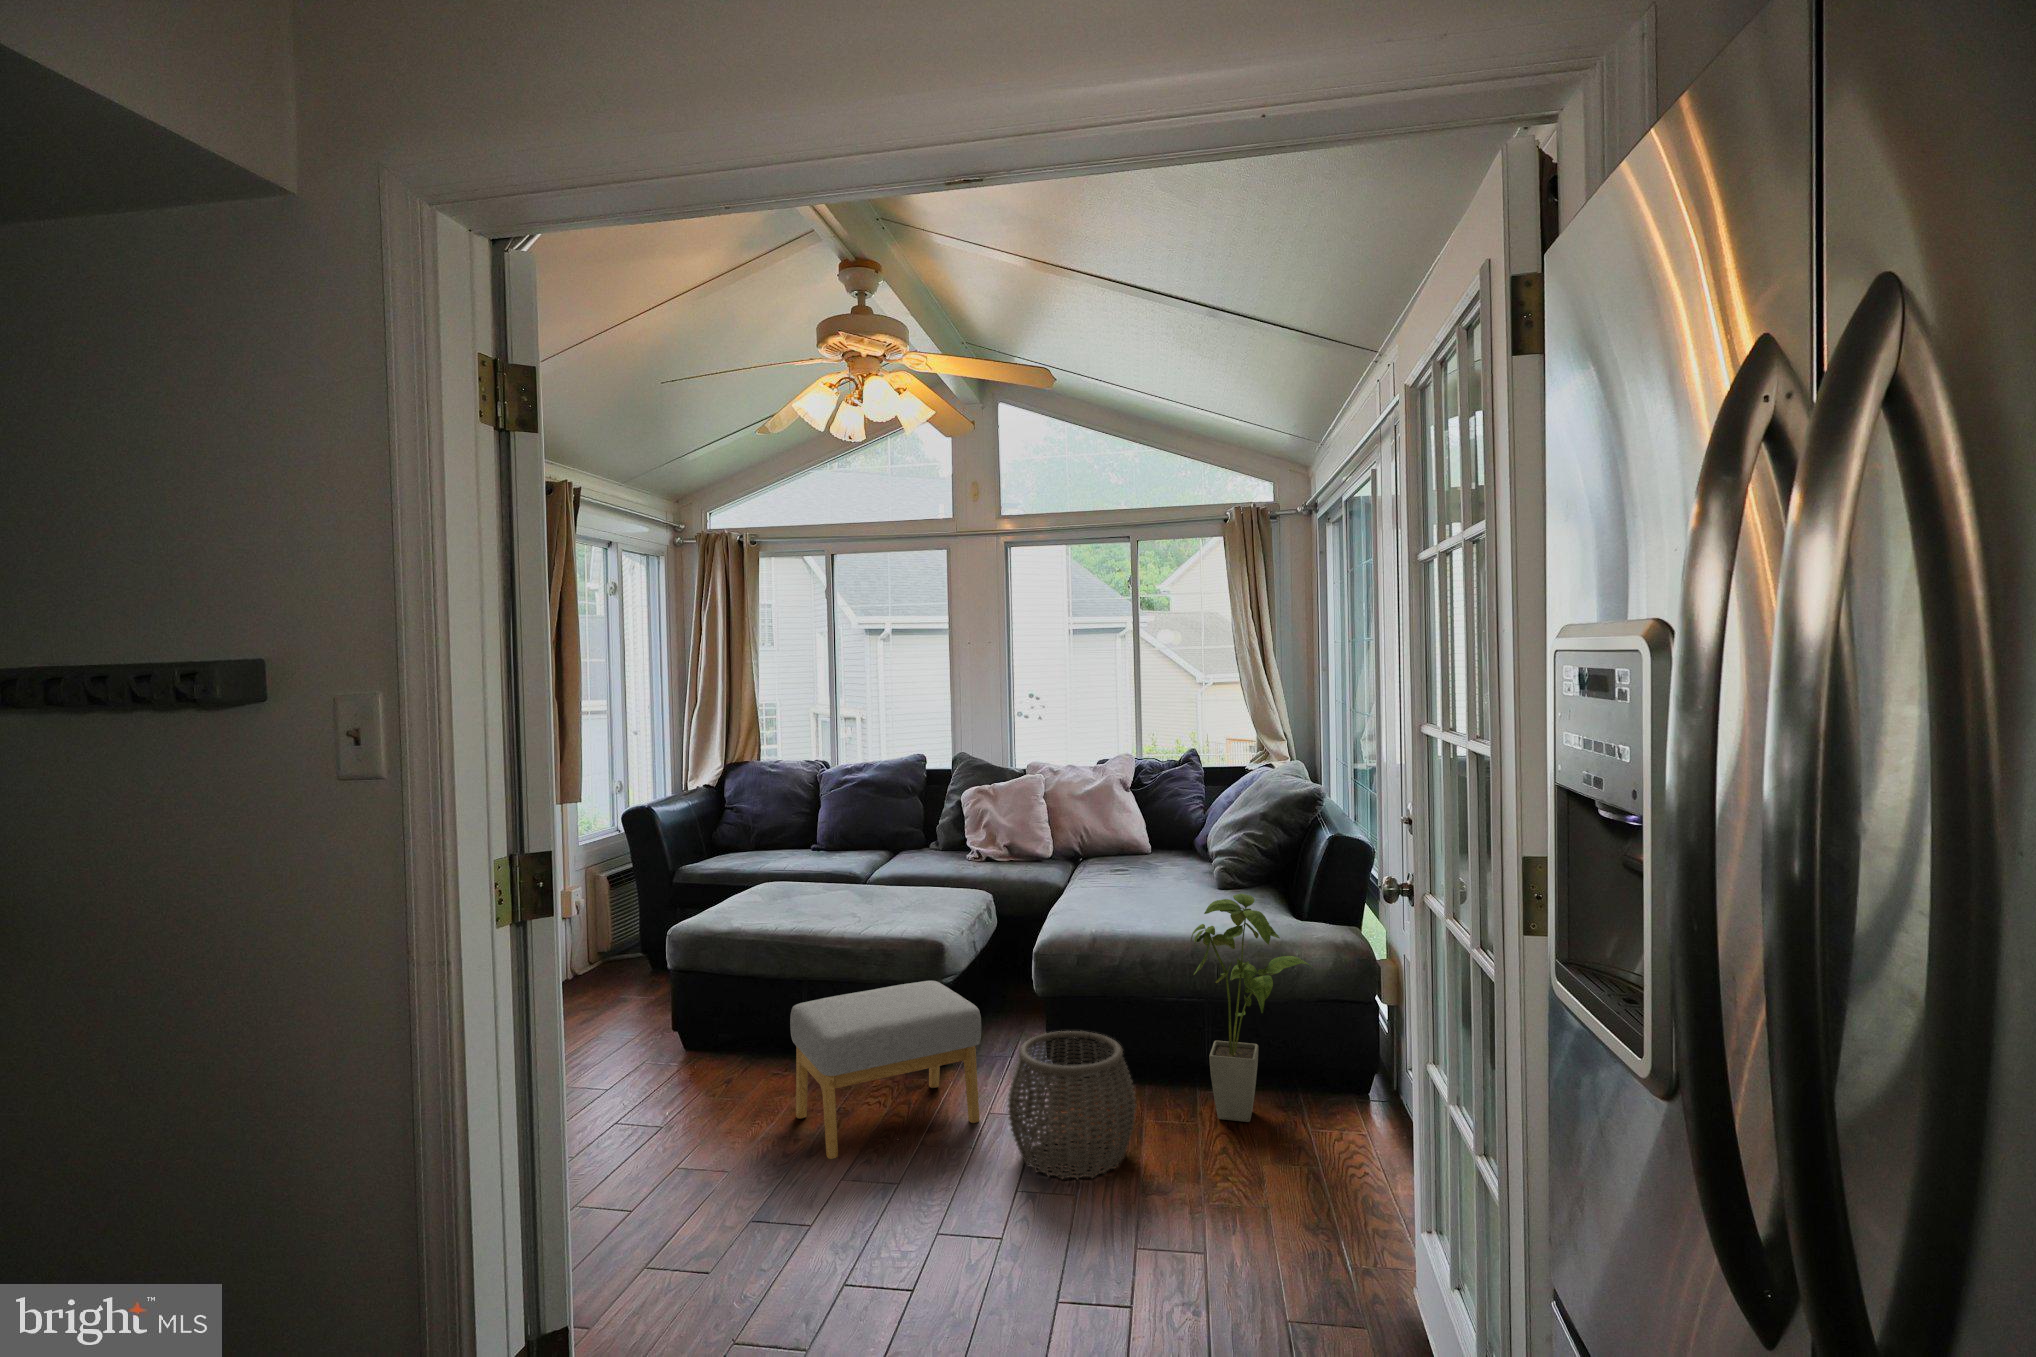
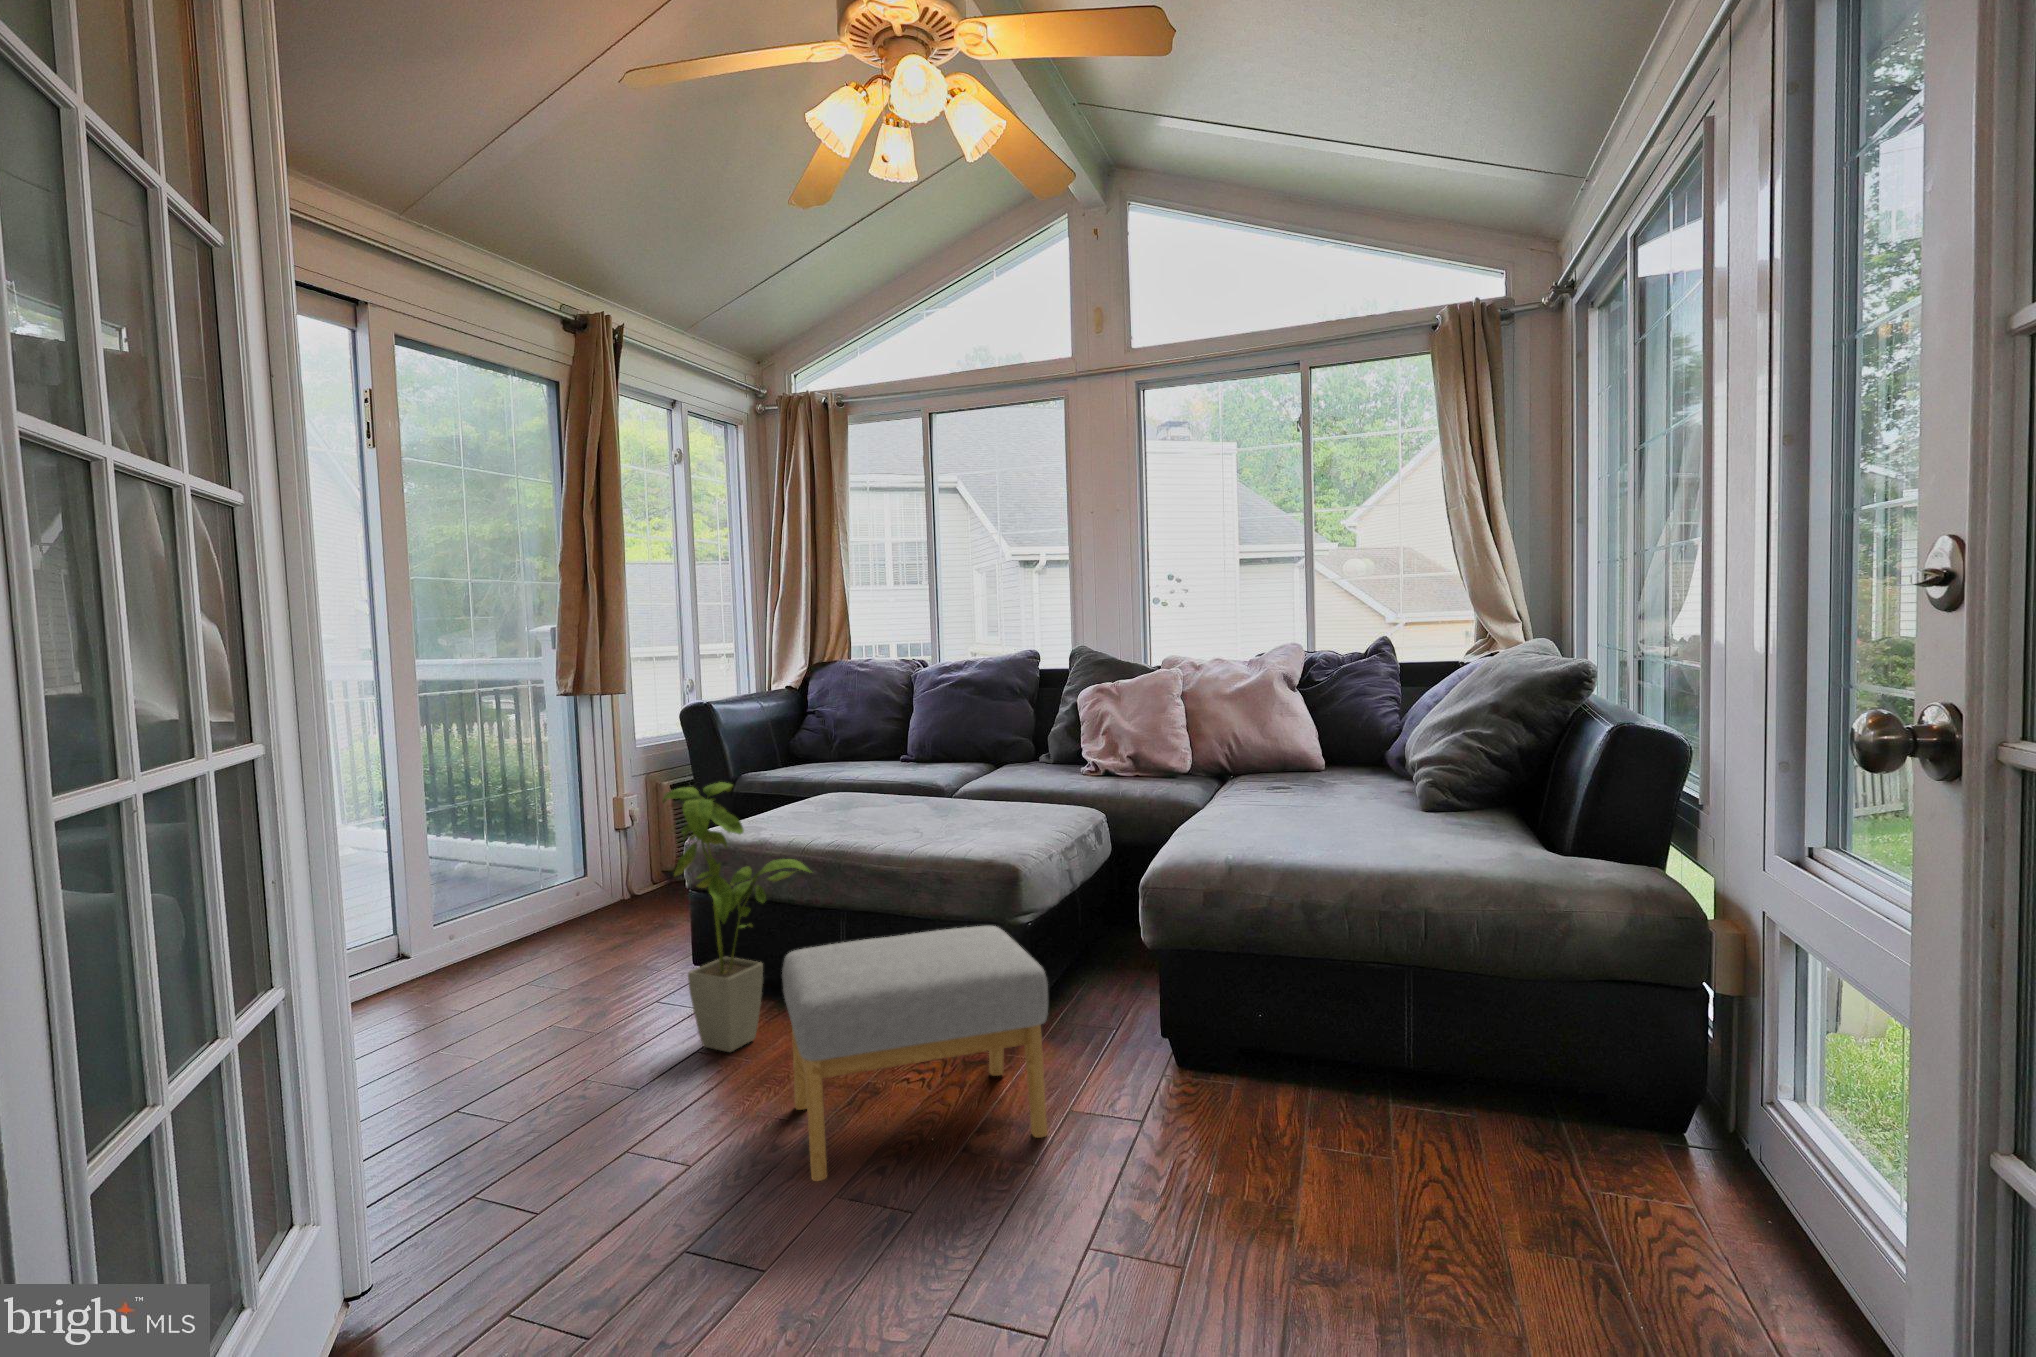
house plant: present [1191,894,1312,1122] -> present [662,782,811,1052]
woven basket: present [1008,1031,1136,1179] -> none [1072,1013,1284,1262]

